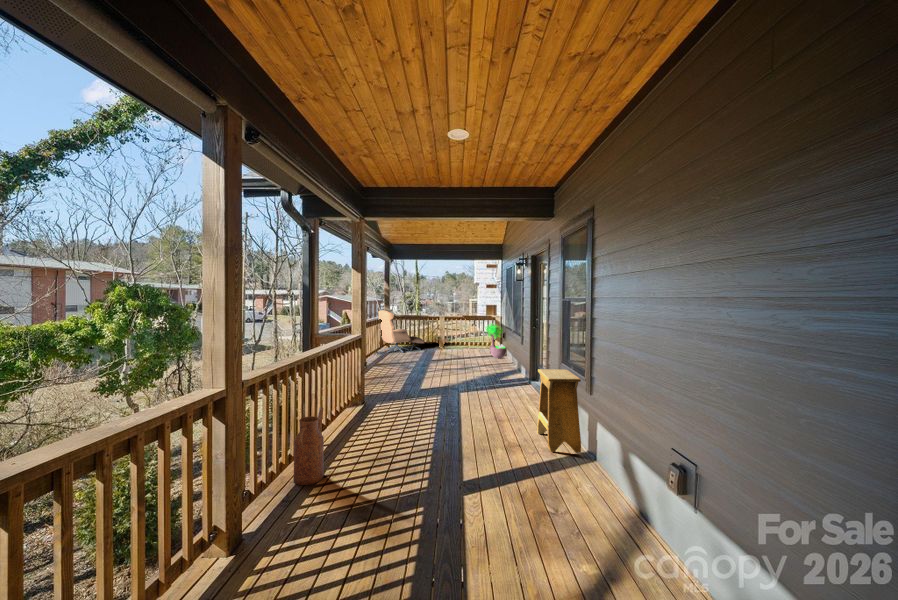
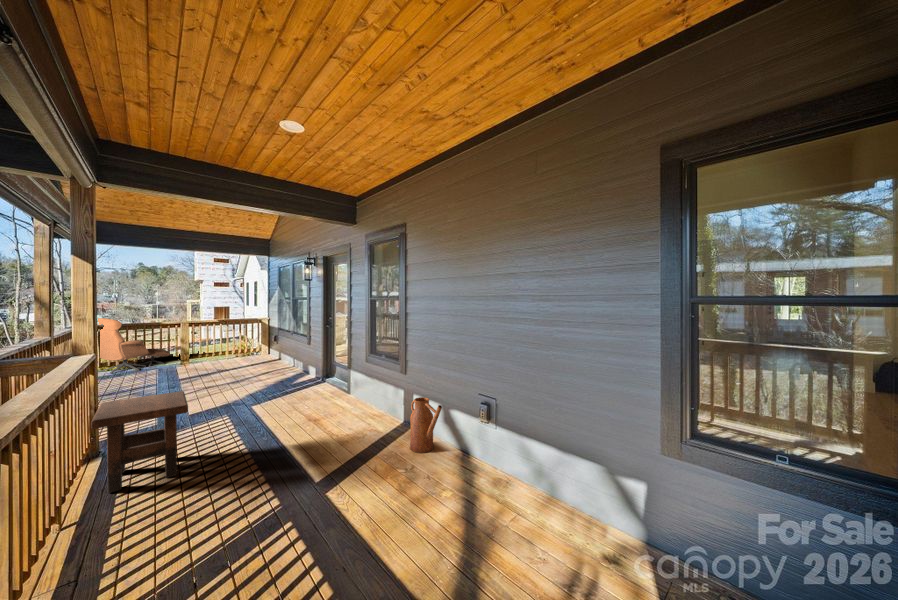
potted tree: present [485,324,506,358] -> none [257,322,283,361]
stool: present [537,369,581,452] -> none [356,361,400,434]
side table: none [330,371,394,438] -> present [91,391,188,493]
watering can: present [293,407,324,485] -> present [410,397,442,453]

